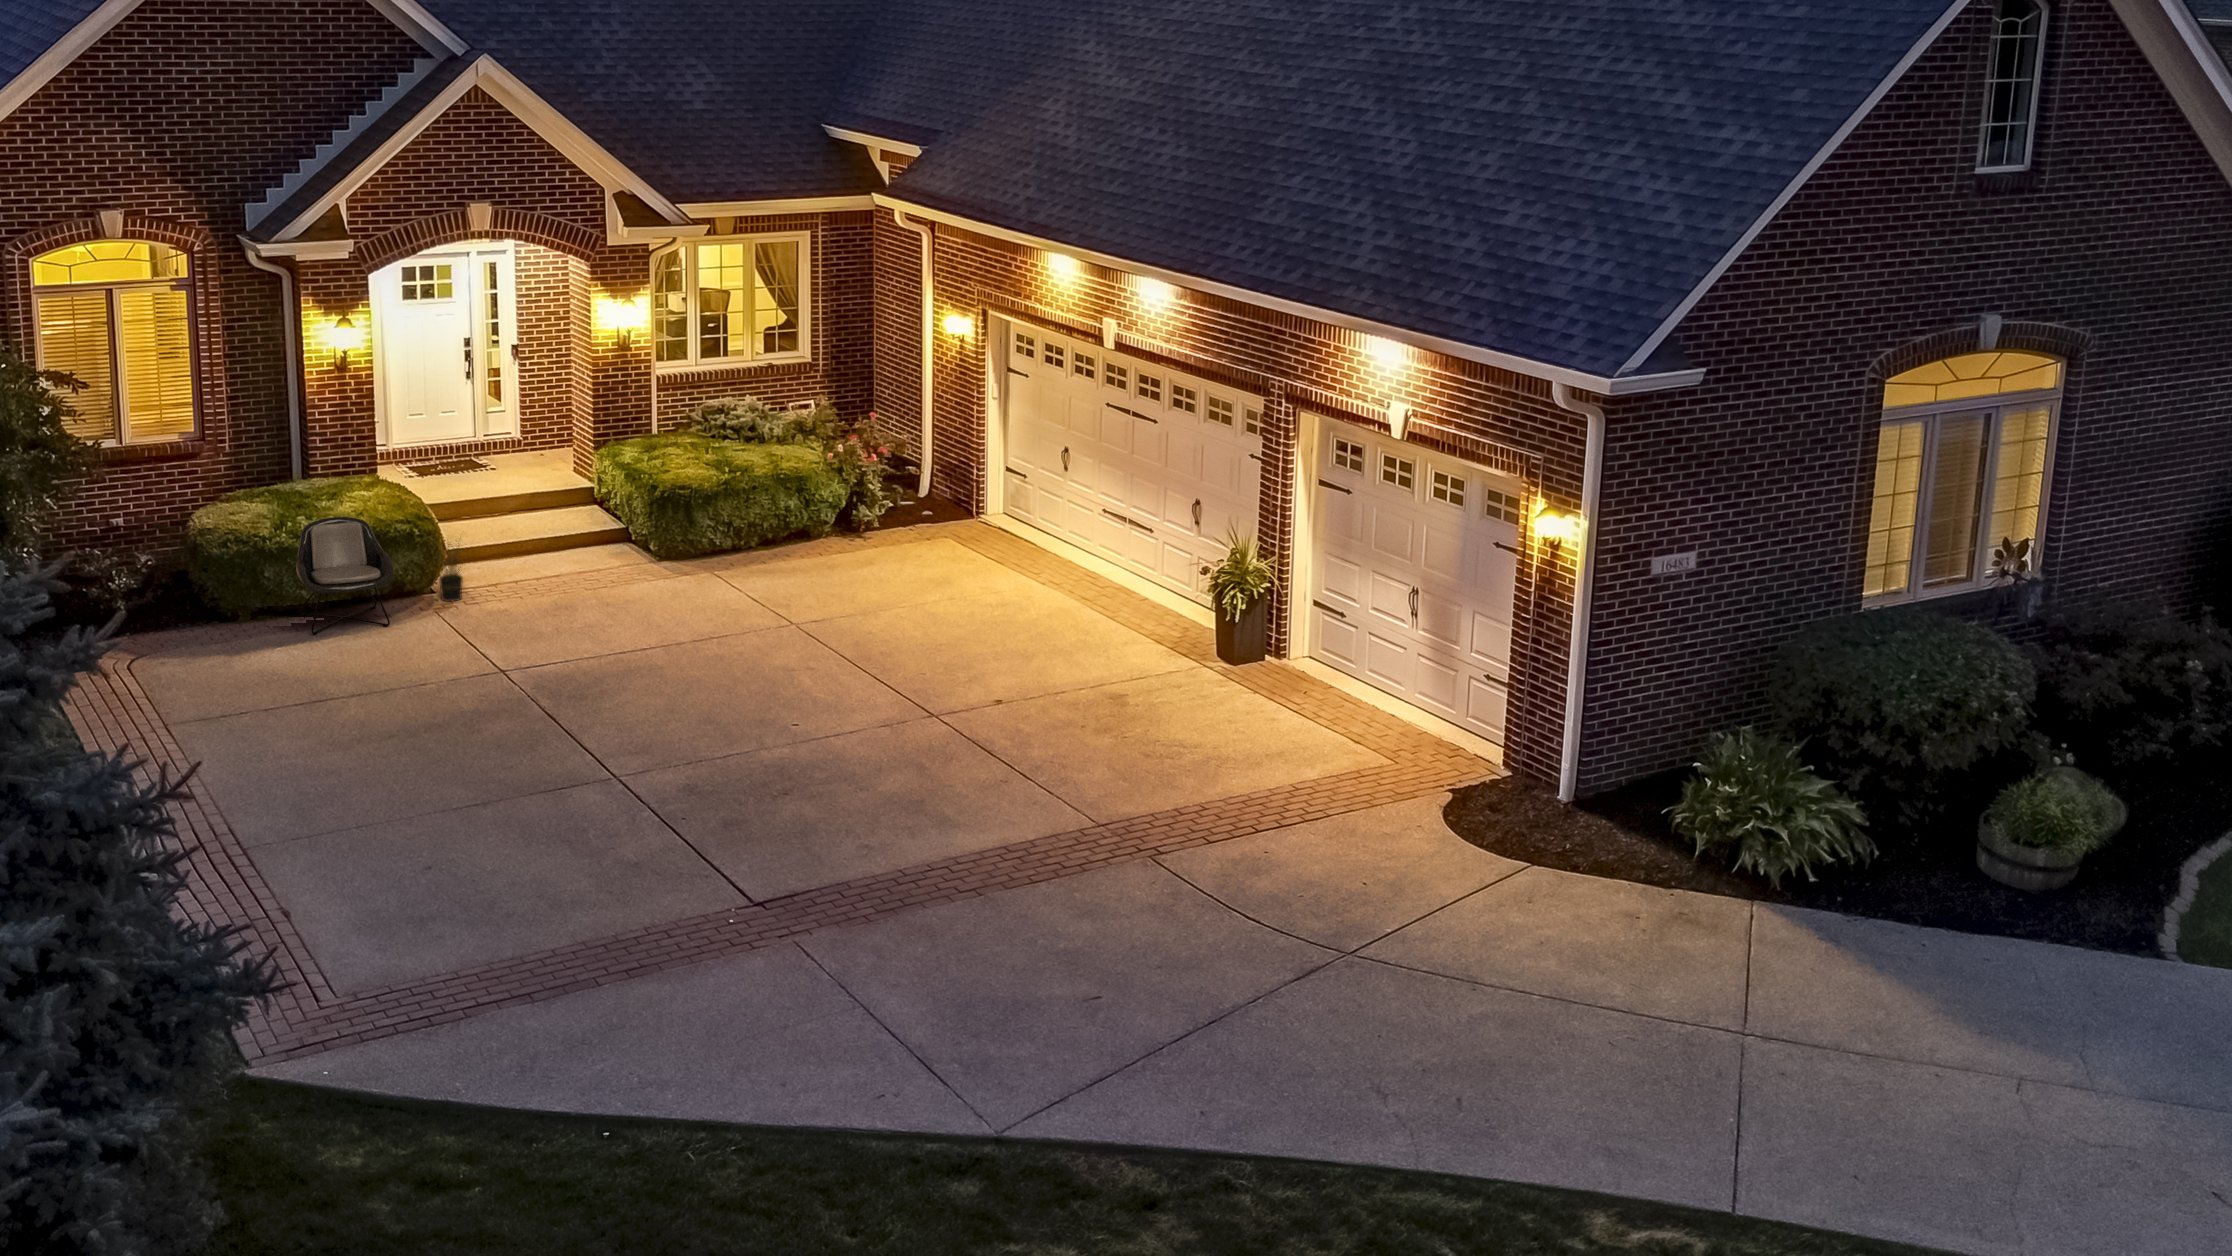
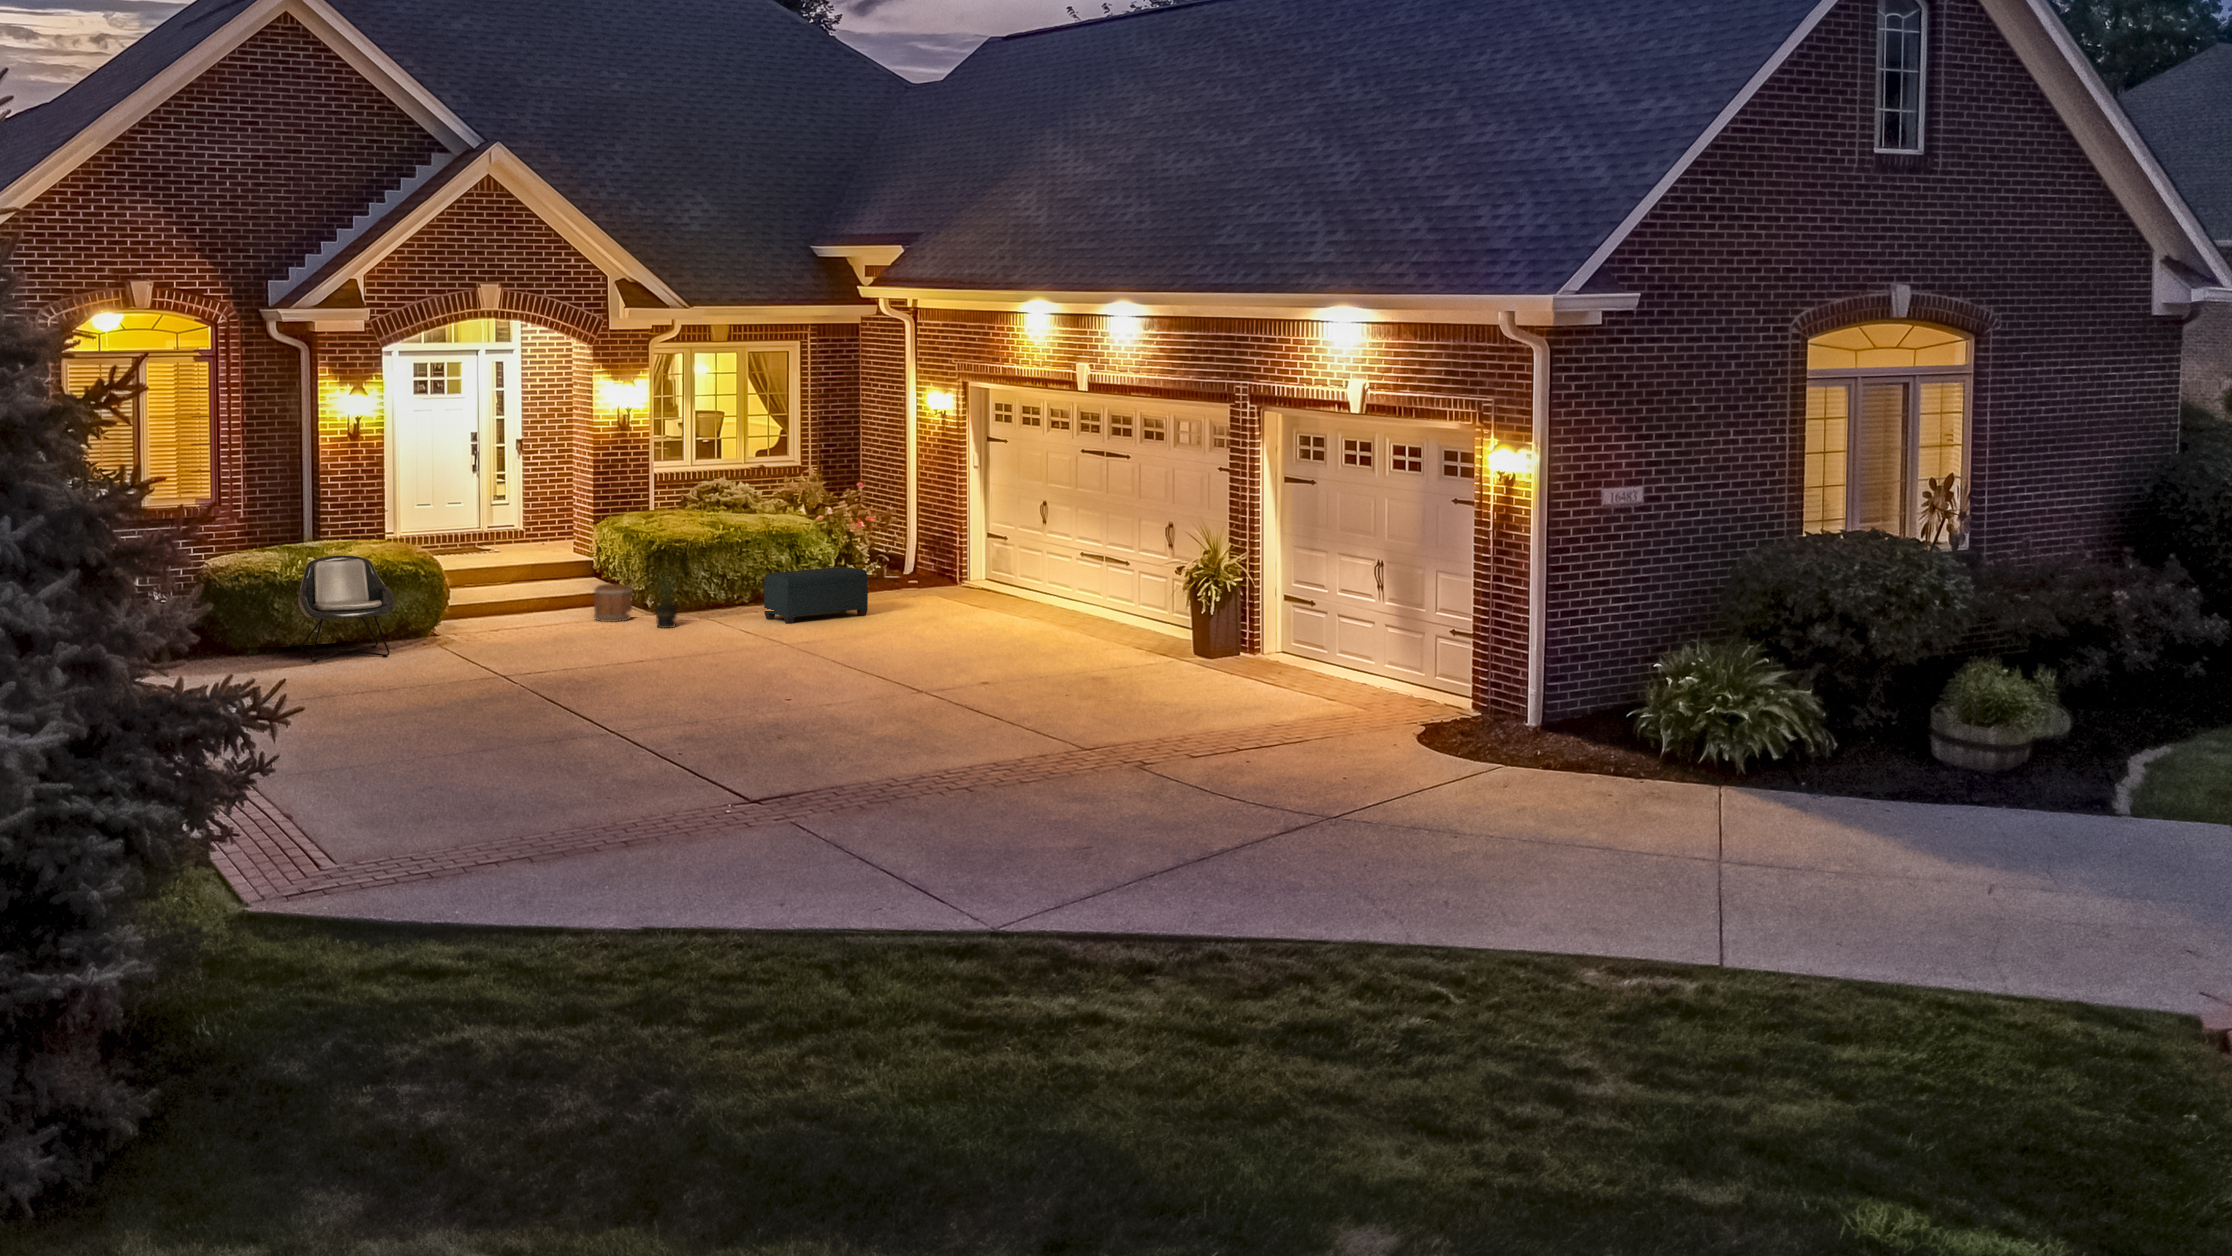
bench: none [768,503,875,571] -> present [764,567,868,624]
bucket: none [592,521,633,563] -> present [594,584,633,622]
potted plant: present [435,542,465,602] -> present [655,577,678,628]

